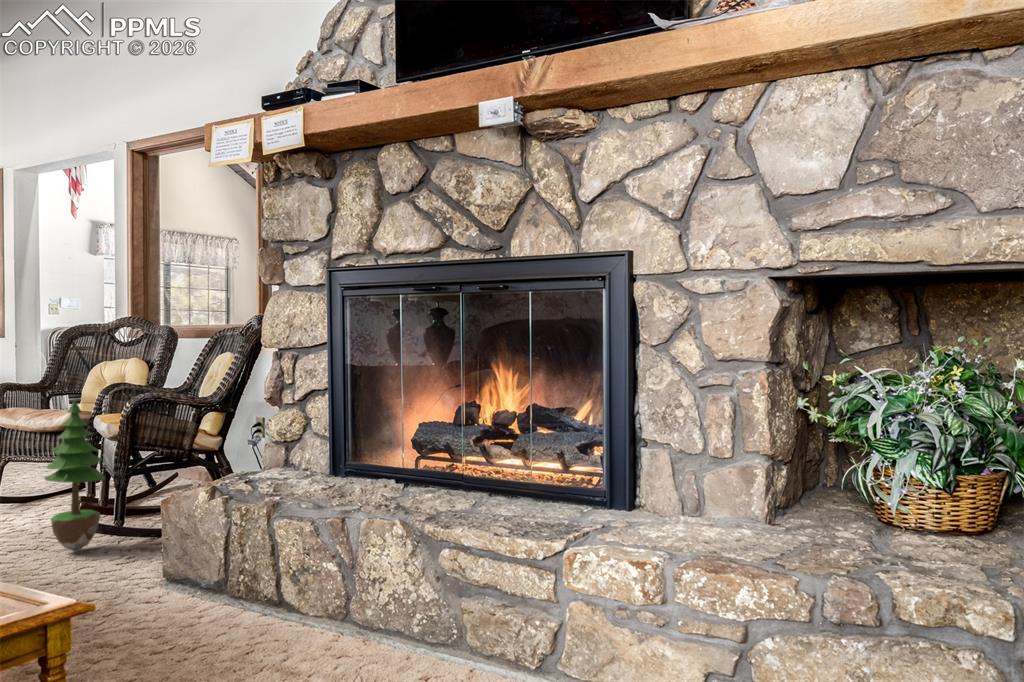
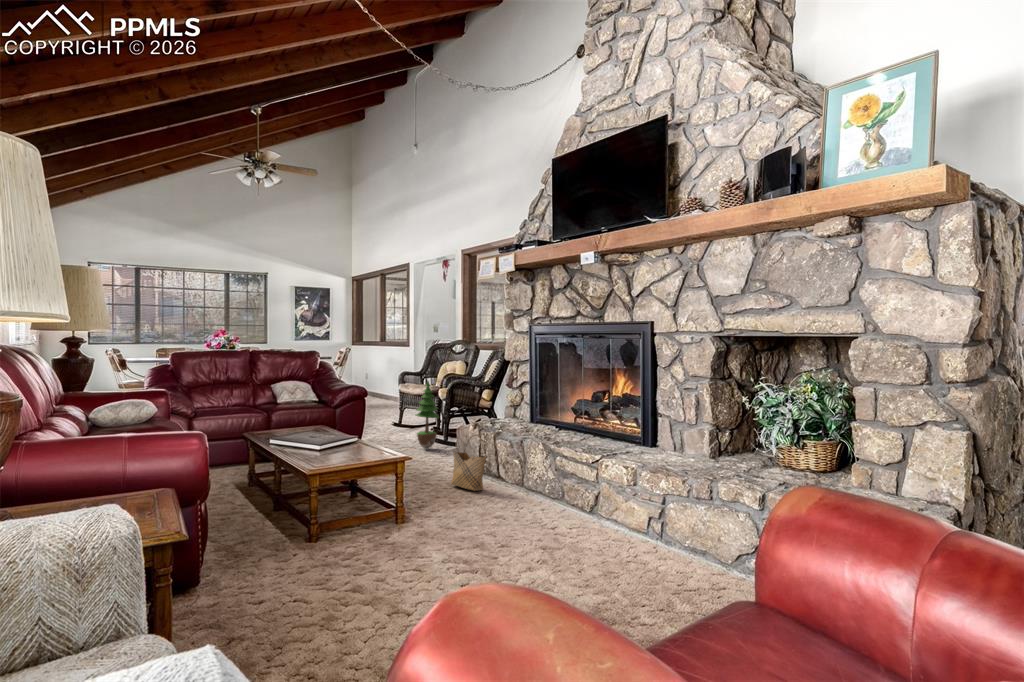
woven basket: none [172,519,263,654] -> present [451,442,486,491]

